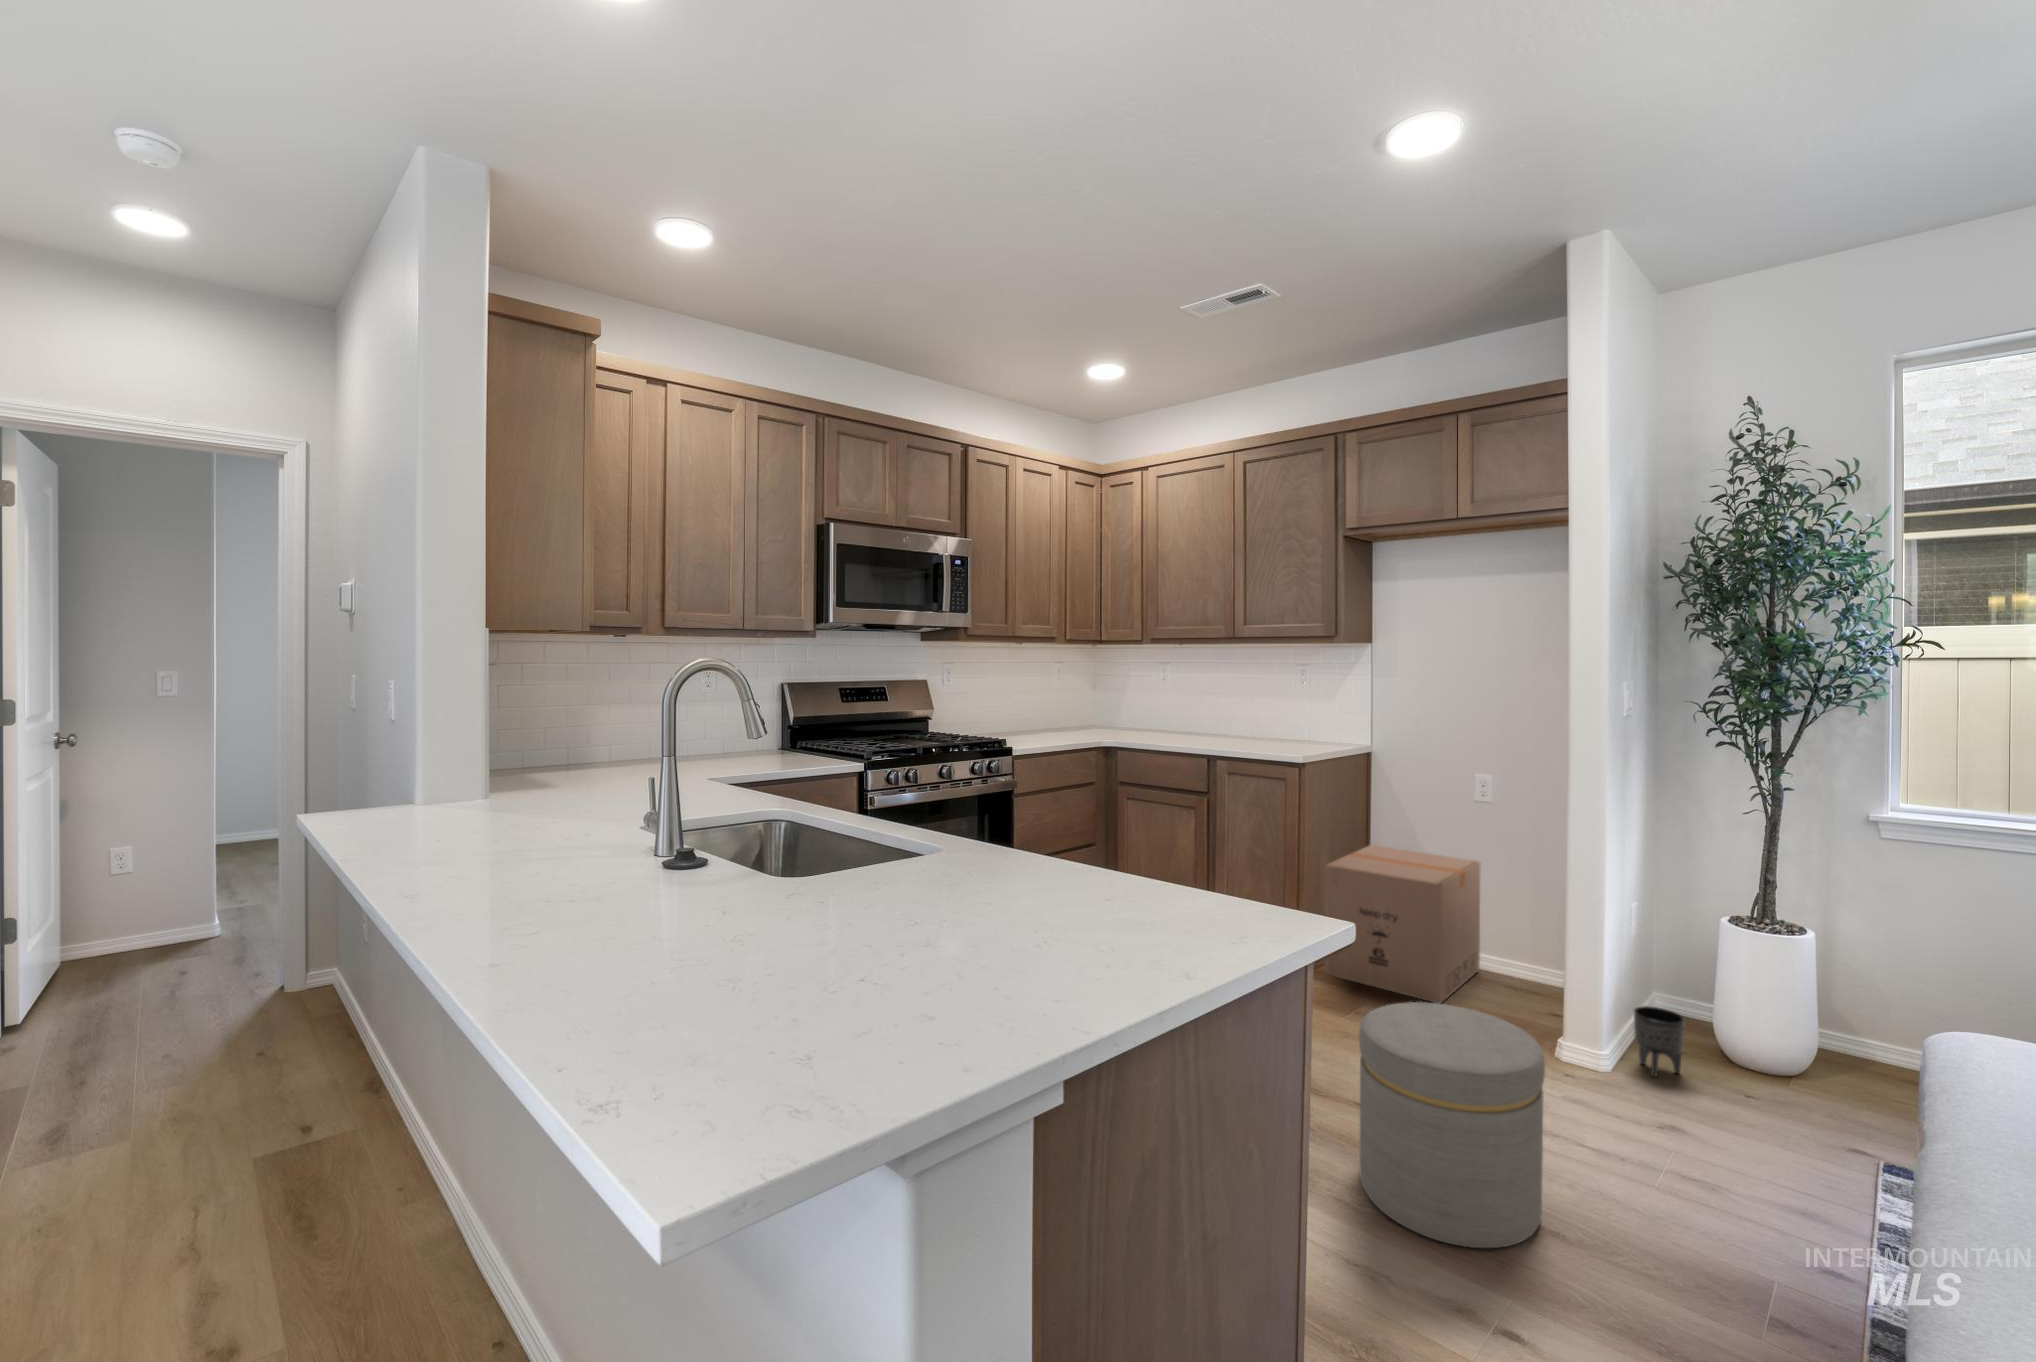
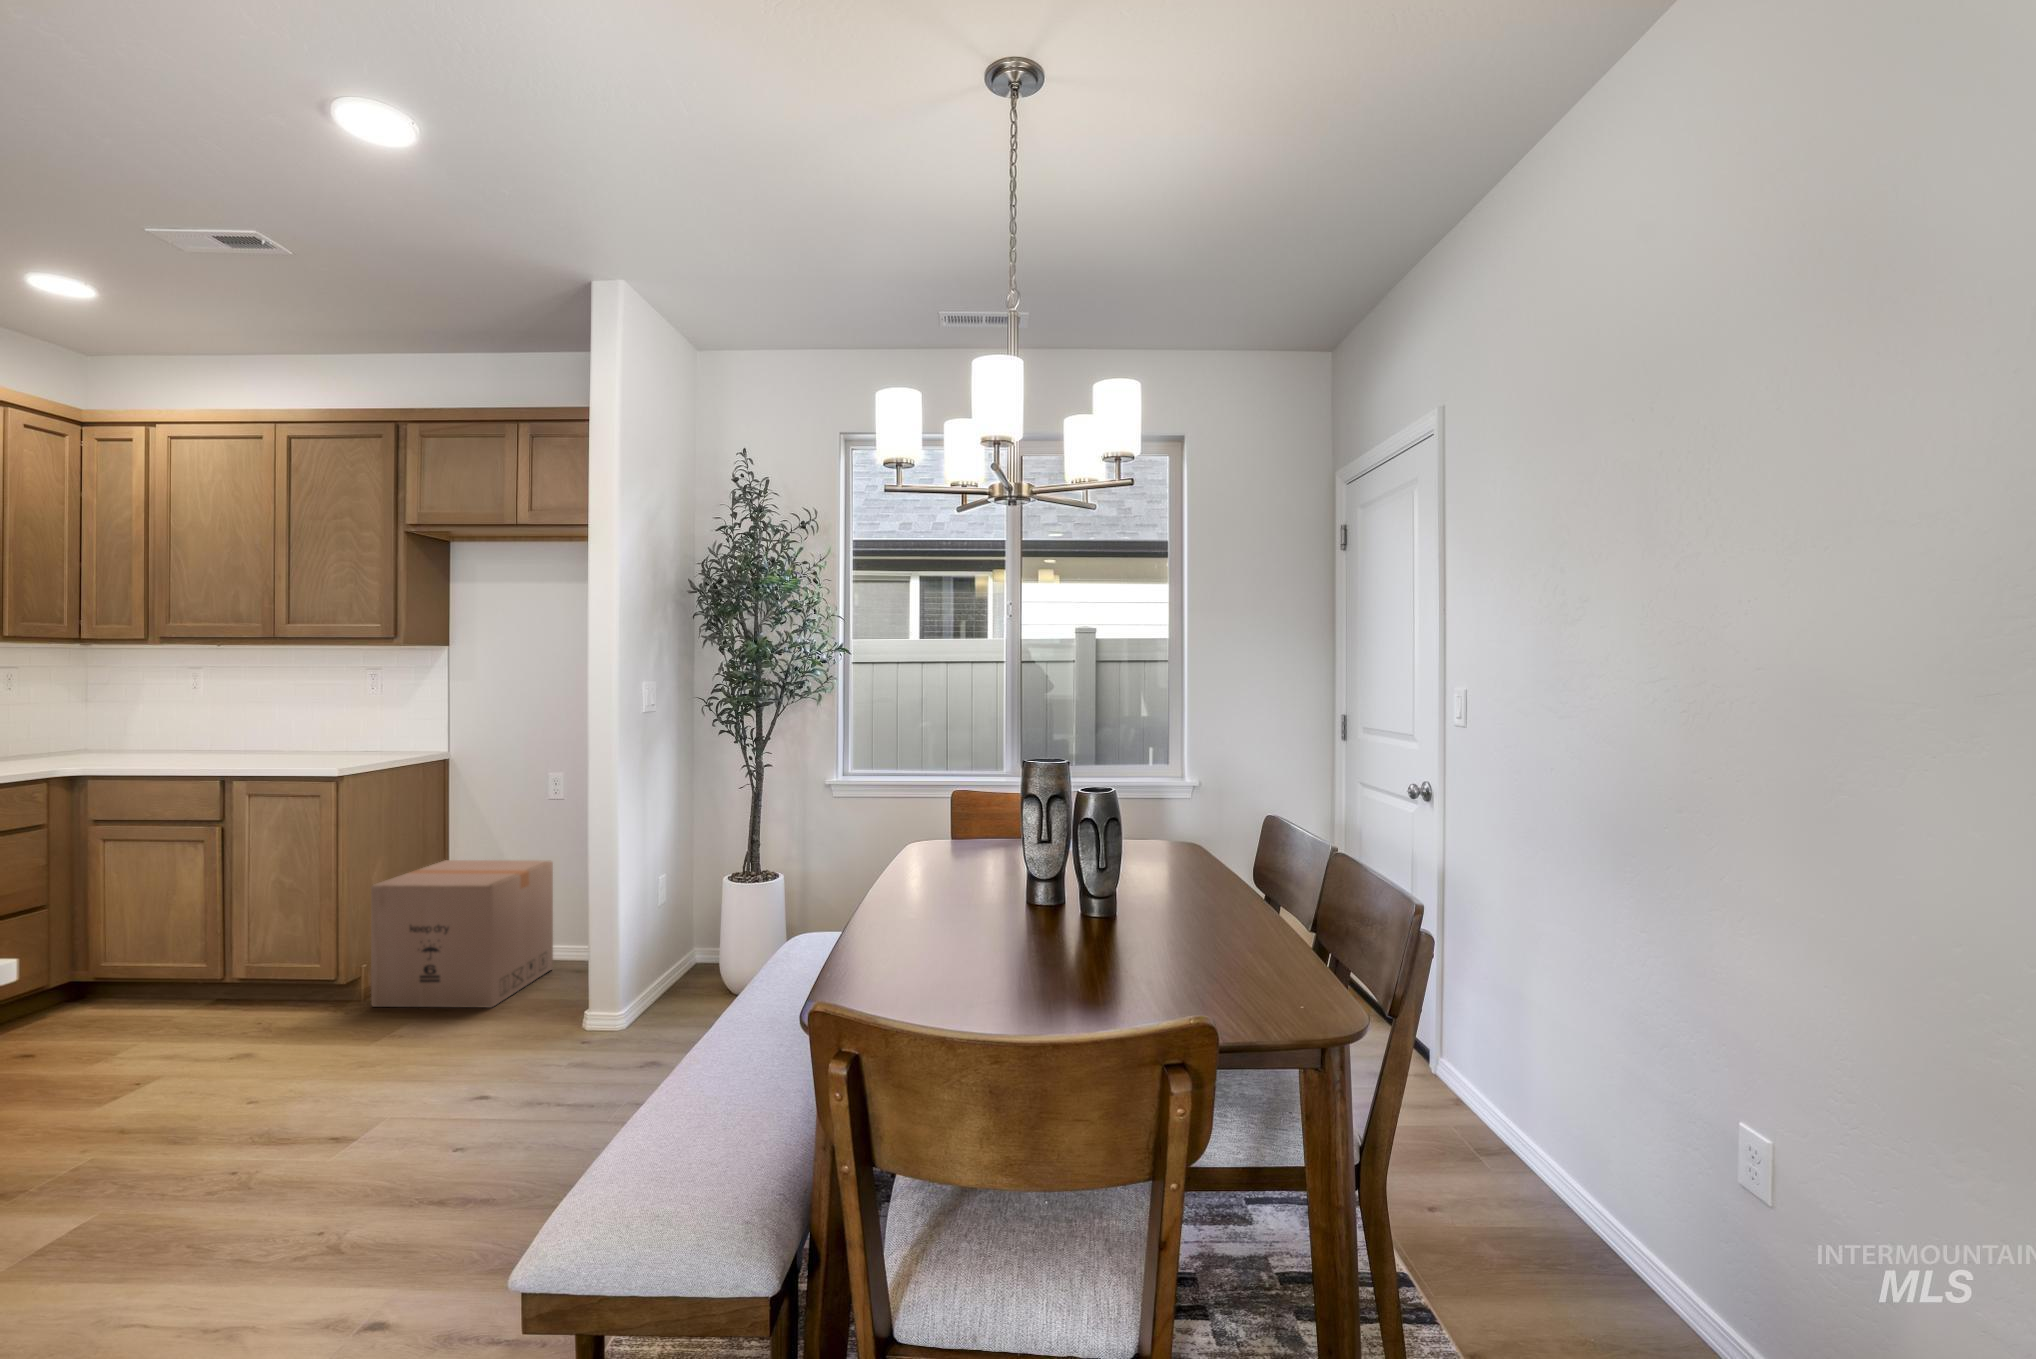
ottoman: present [1359,1002,1545,1248] -> none [279,991,480,1229]
planter: present [1634,1006,1685,1077] -> none [647,962,686,1023]

